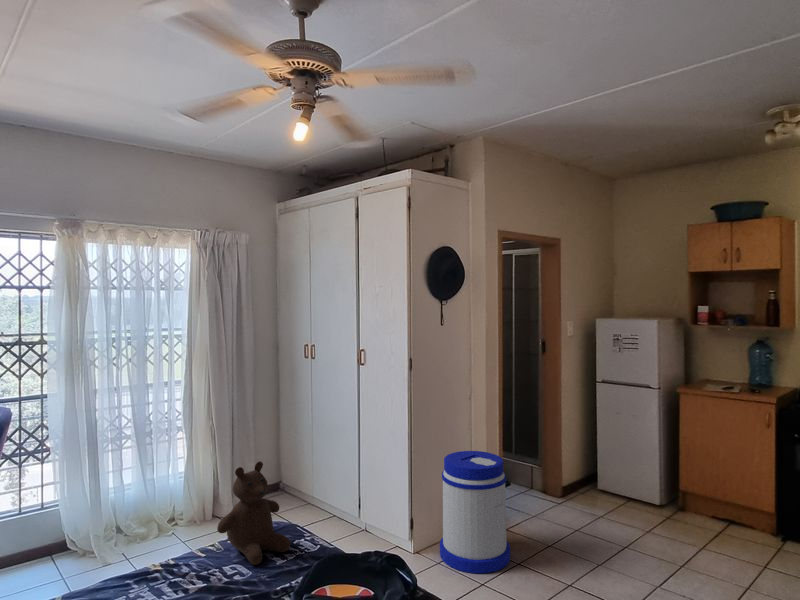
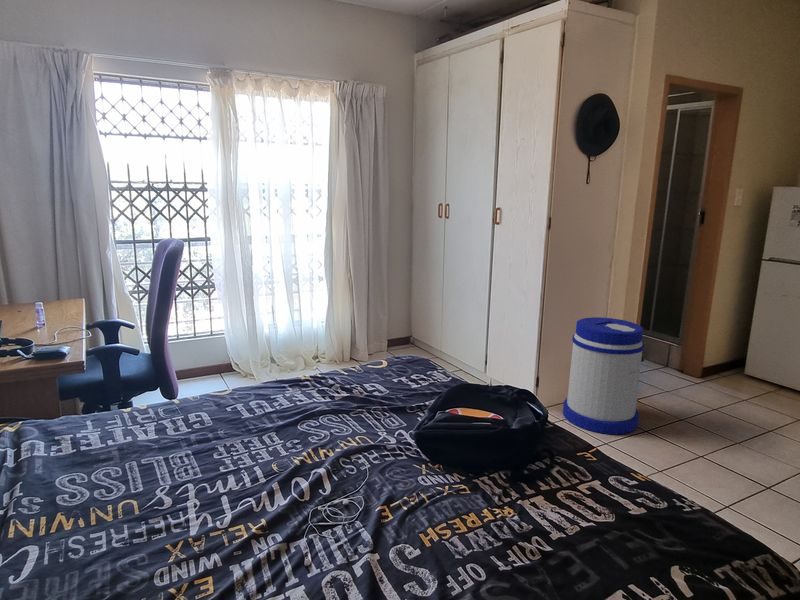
teddy bear: present [217,461,290,565] -> none [358,297,424,386]

